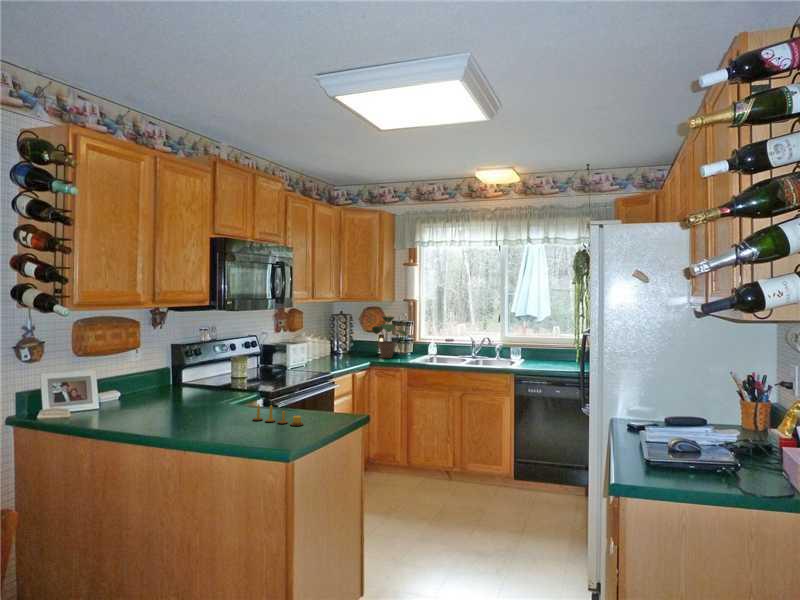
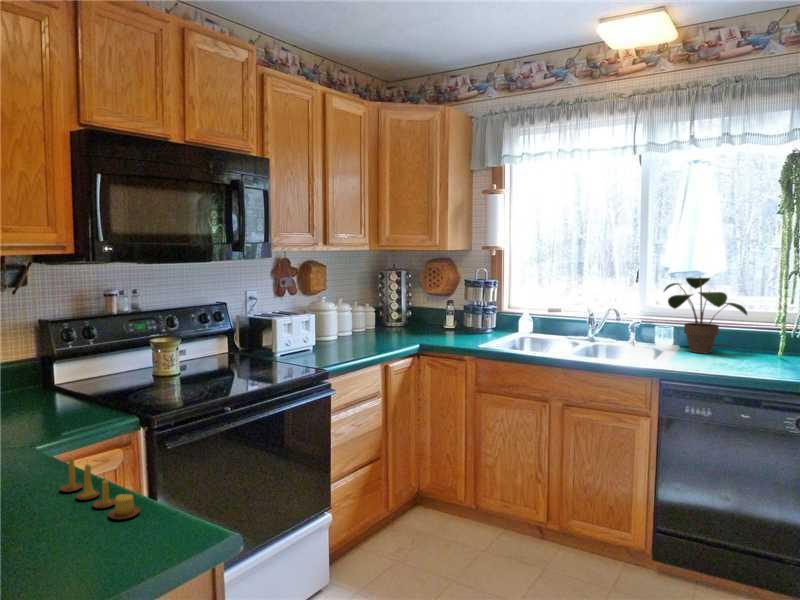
potted plant: present [372,316,407,358] -> present [664,277,747,353]

